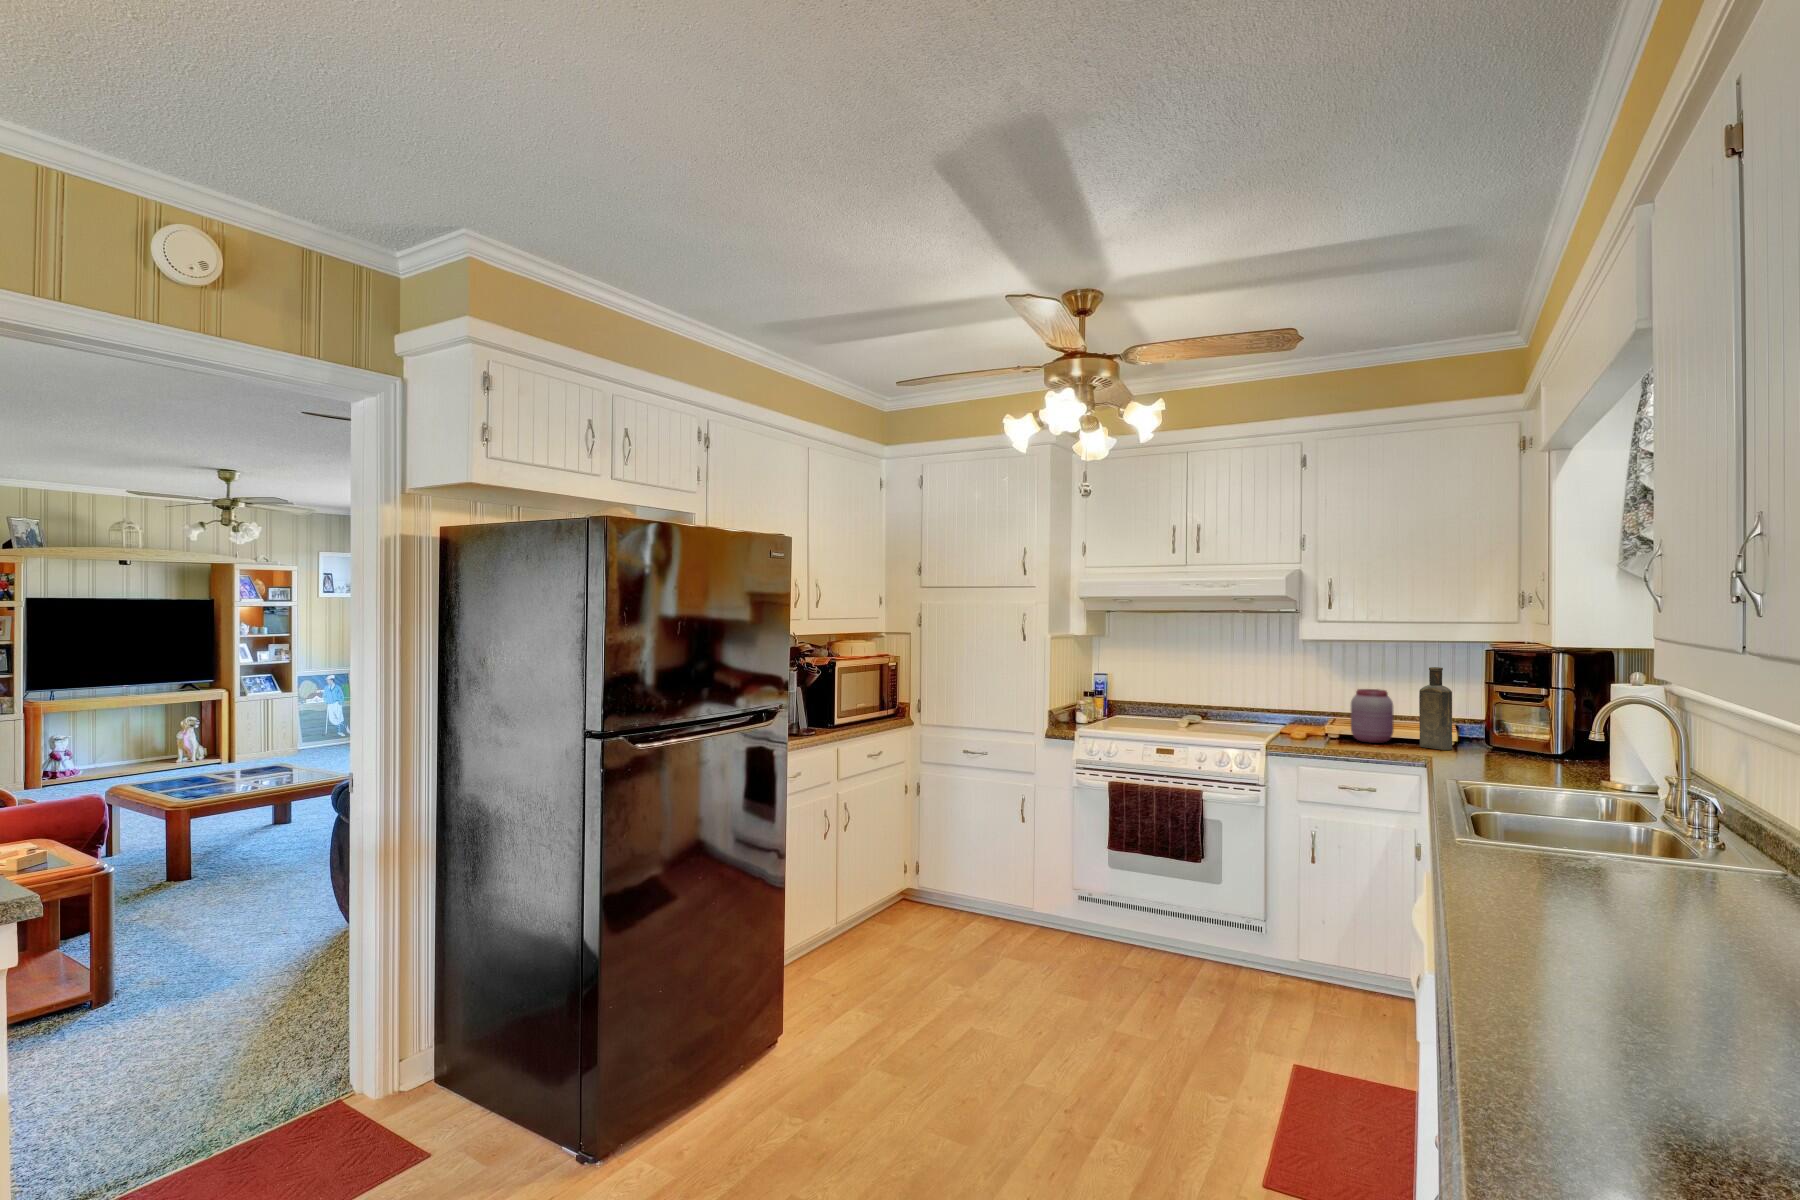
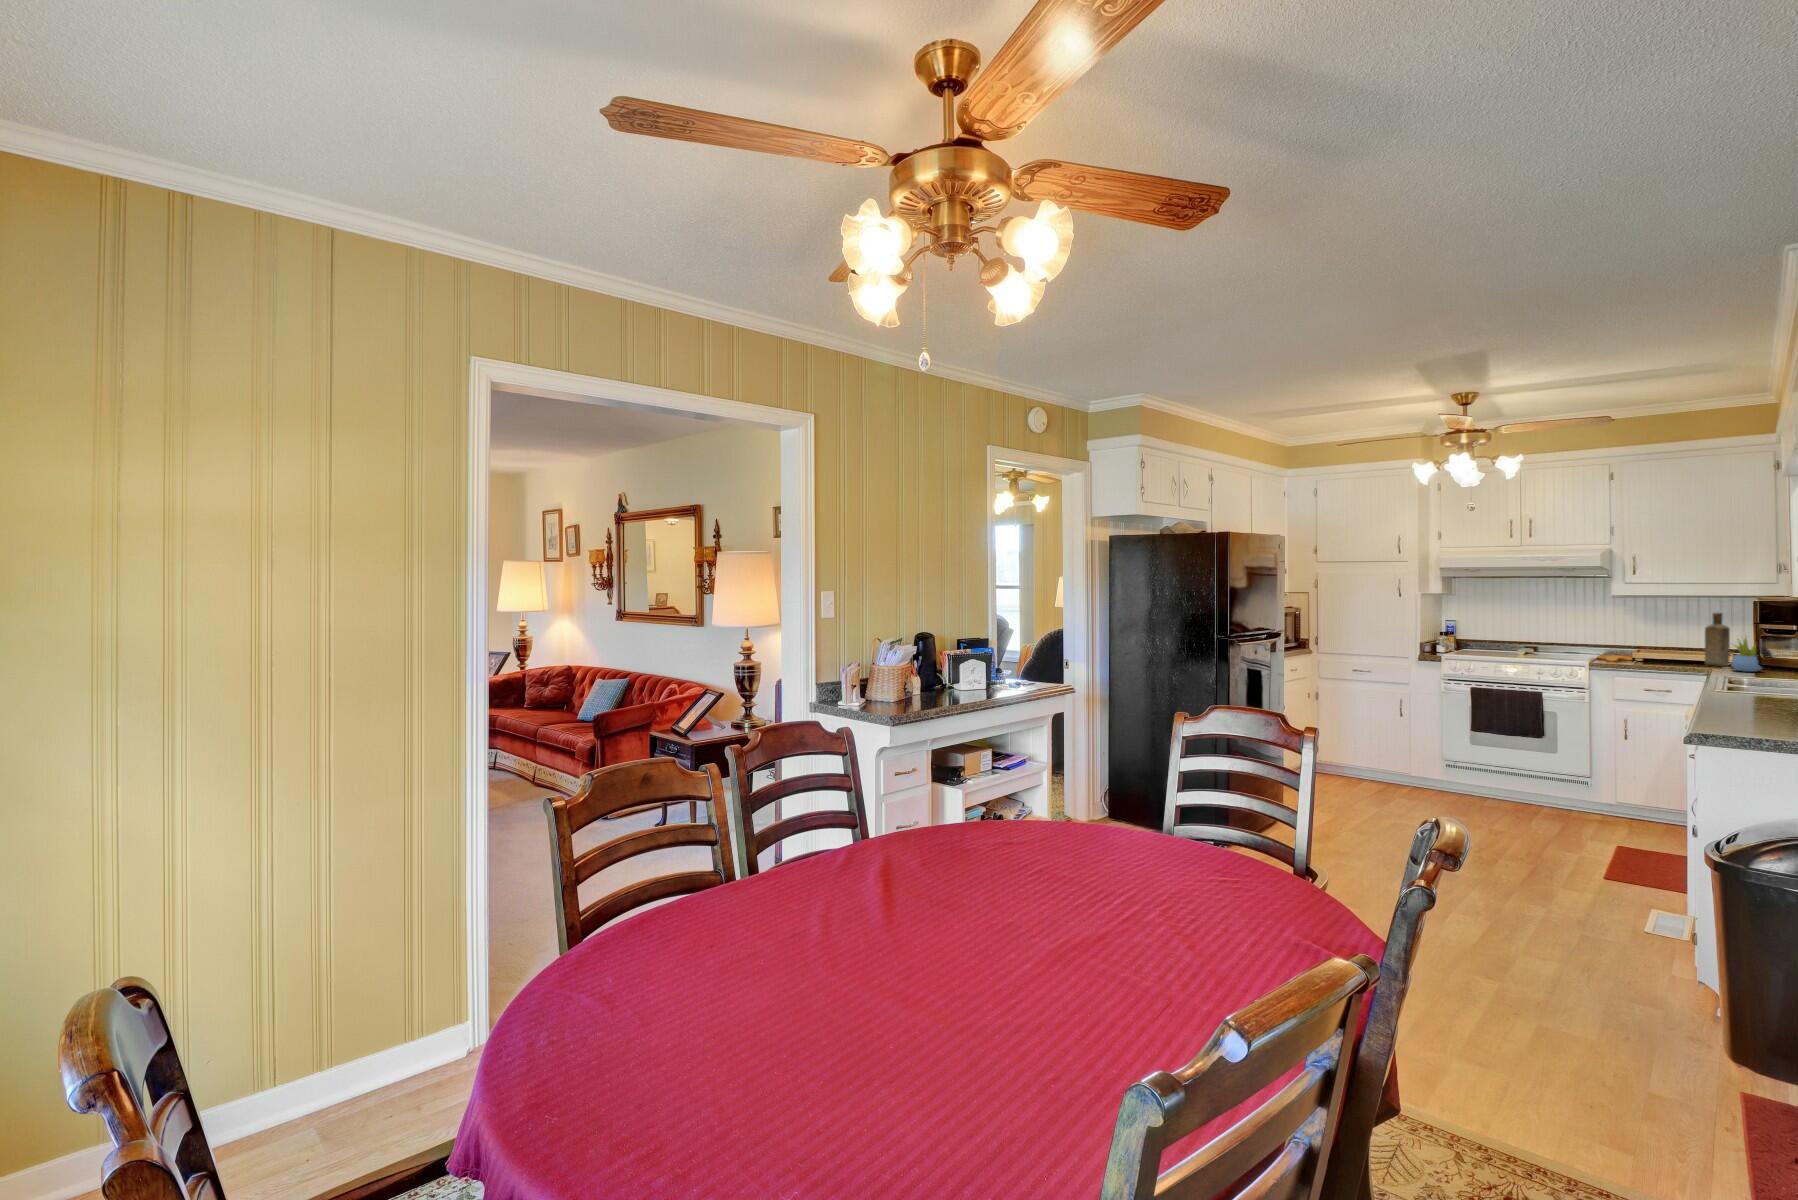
jar: present [1351,689,1394,743] -> none [1652,628,1685,663]
succulent plant: none [1454,705,1500,765] -> present [1731,638,1761,672]

